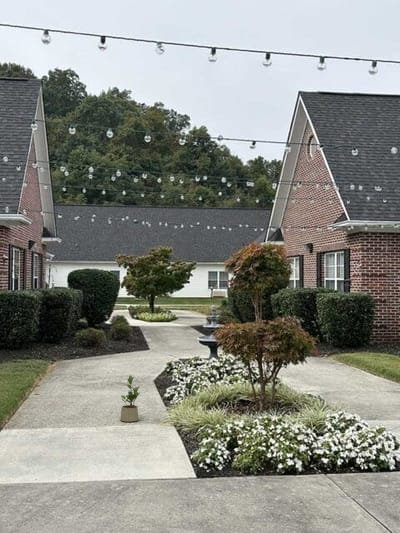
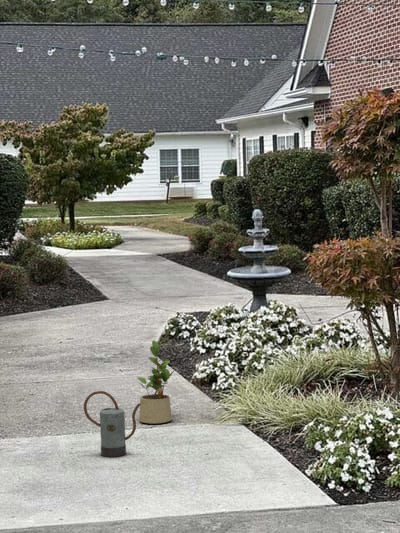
watering can: none [79,403,110,441] -> present [84,391,141,457]

